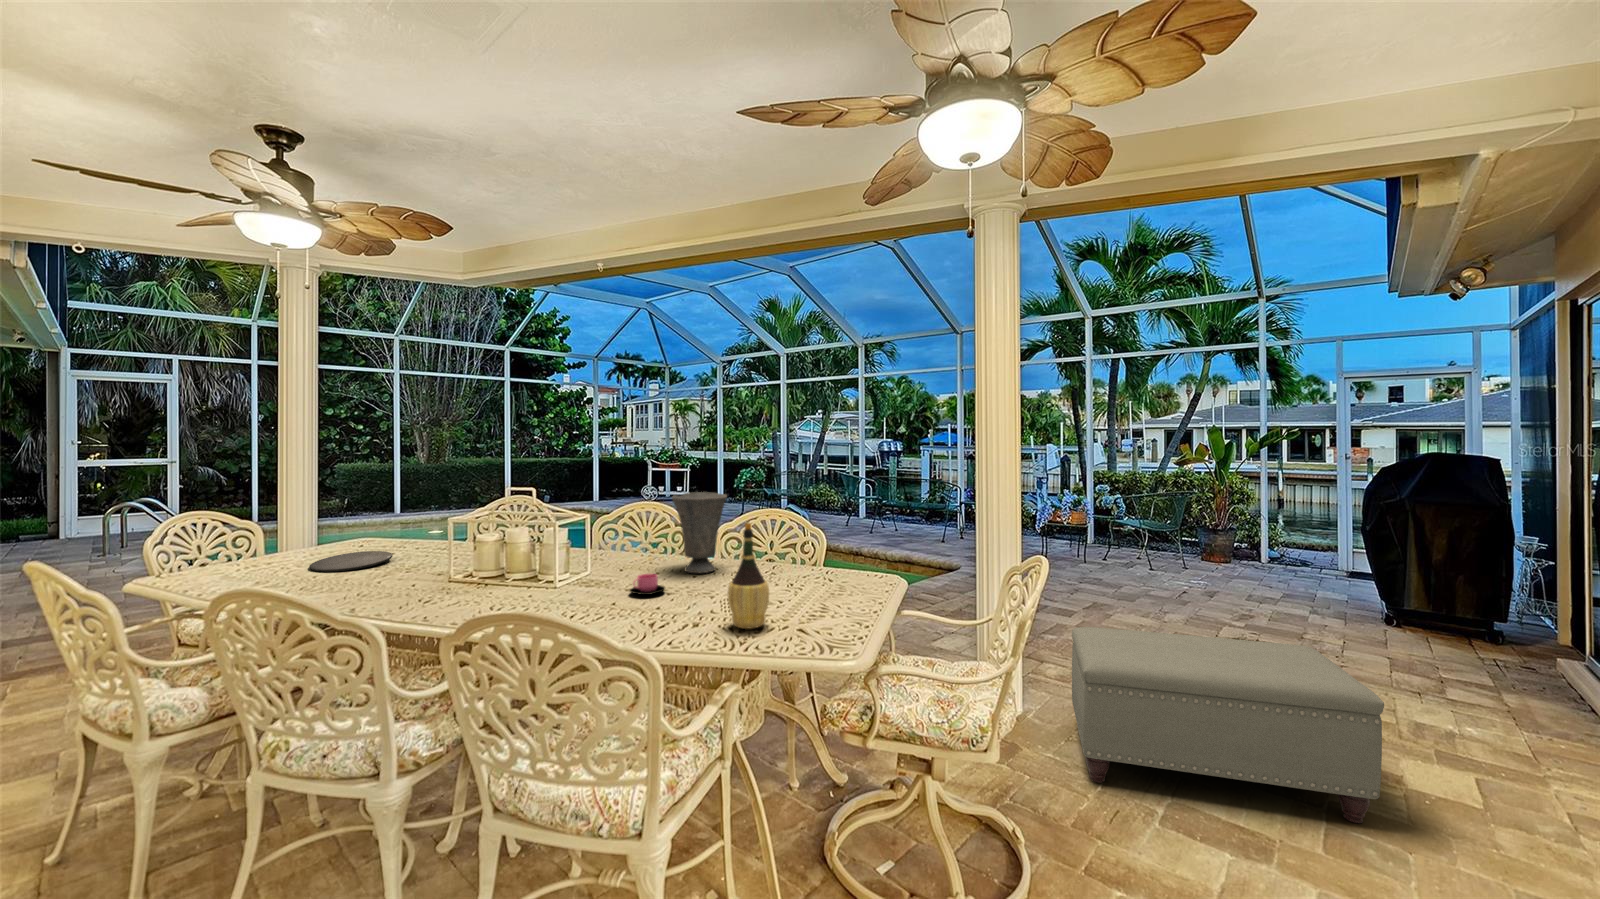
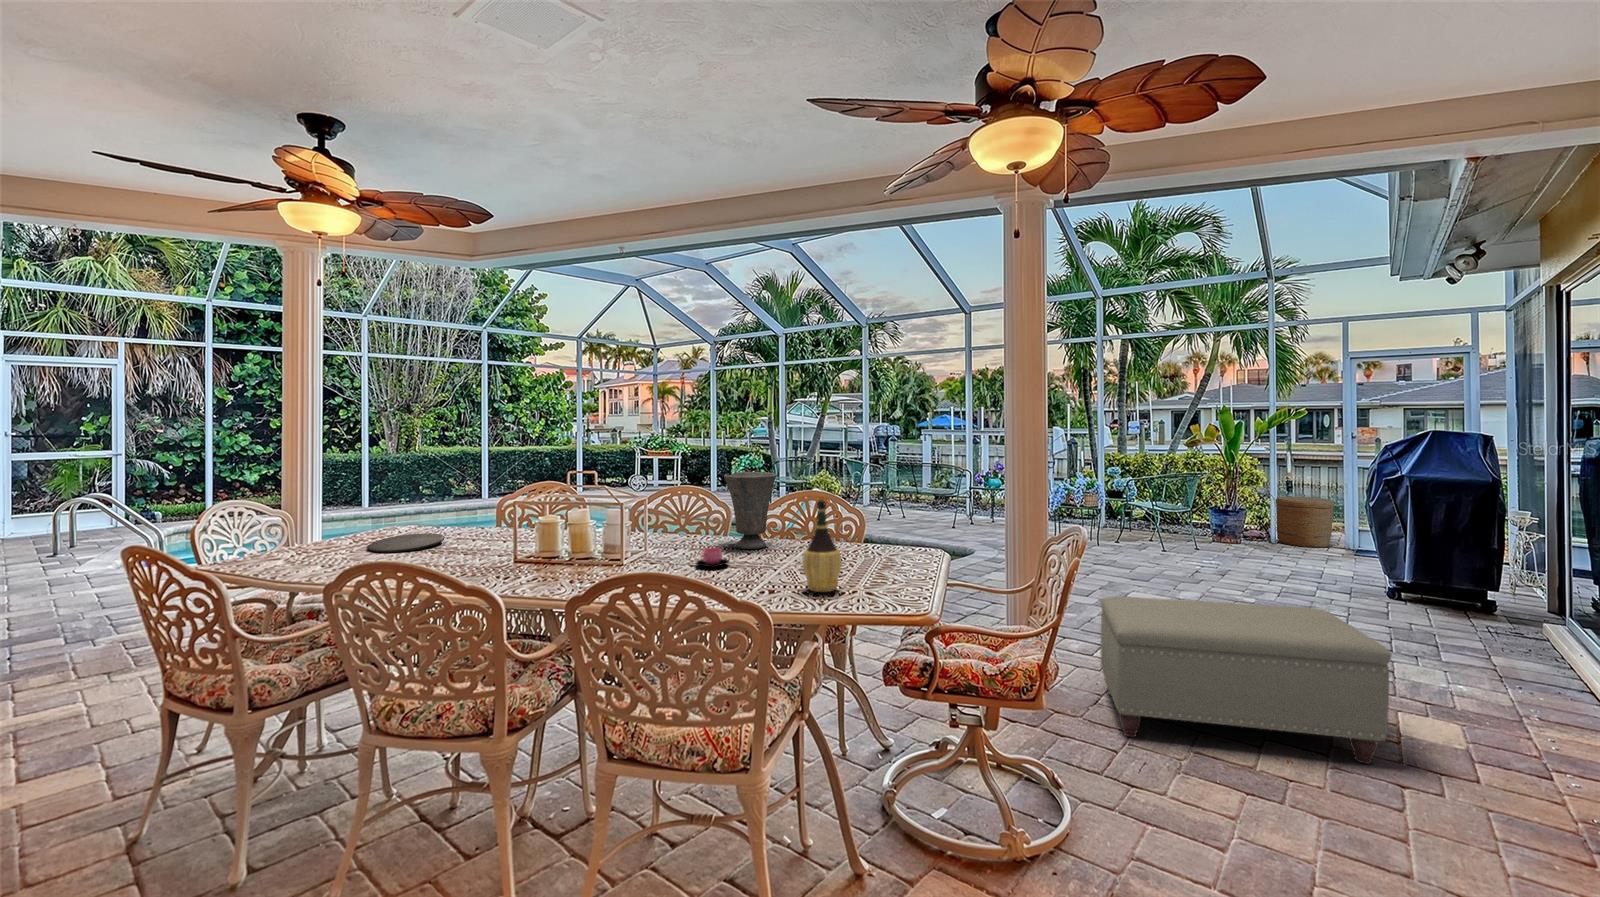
woven basket: none [1269,517,1329,569] -> present [1276,496,1334,548]

